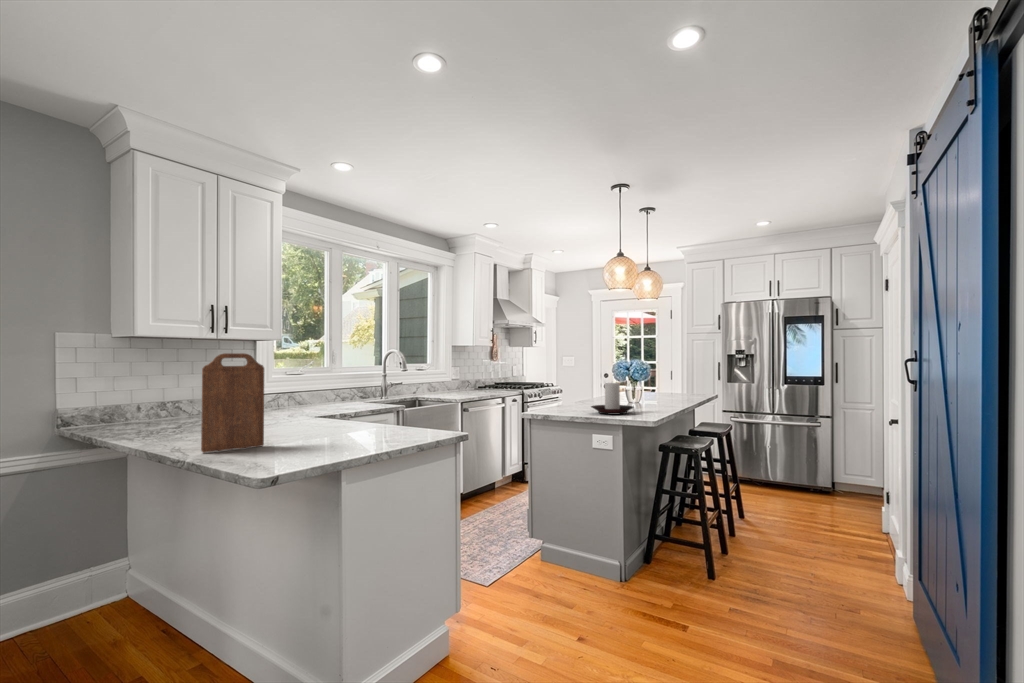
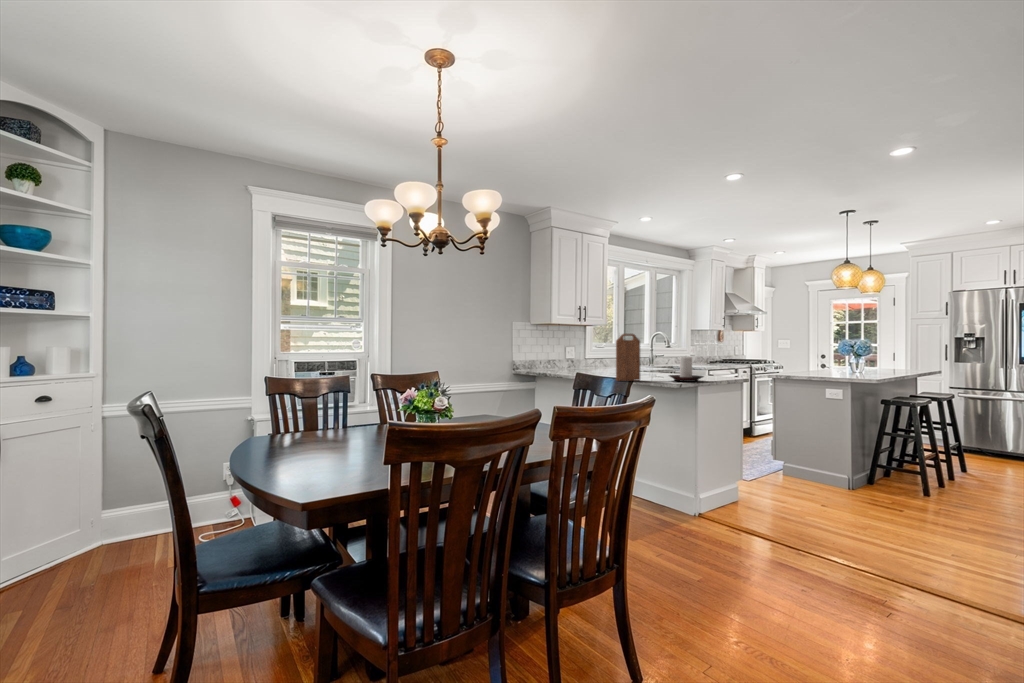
candle holder: present [591,383,634,415] -> present [669,357,704,382]

